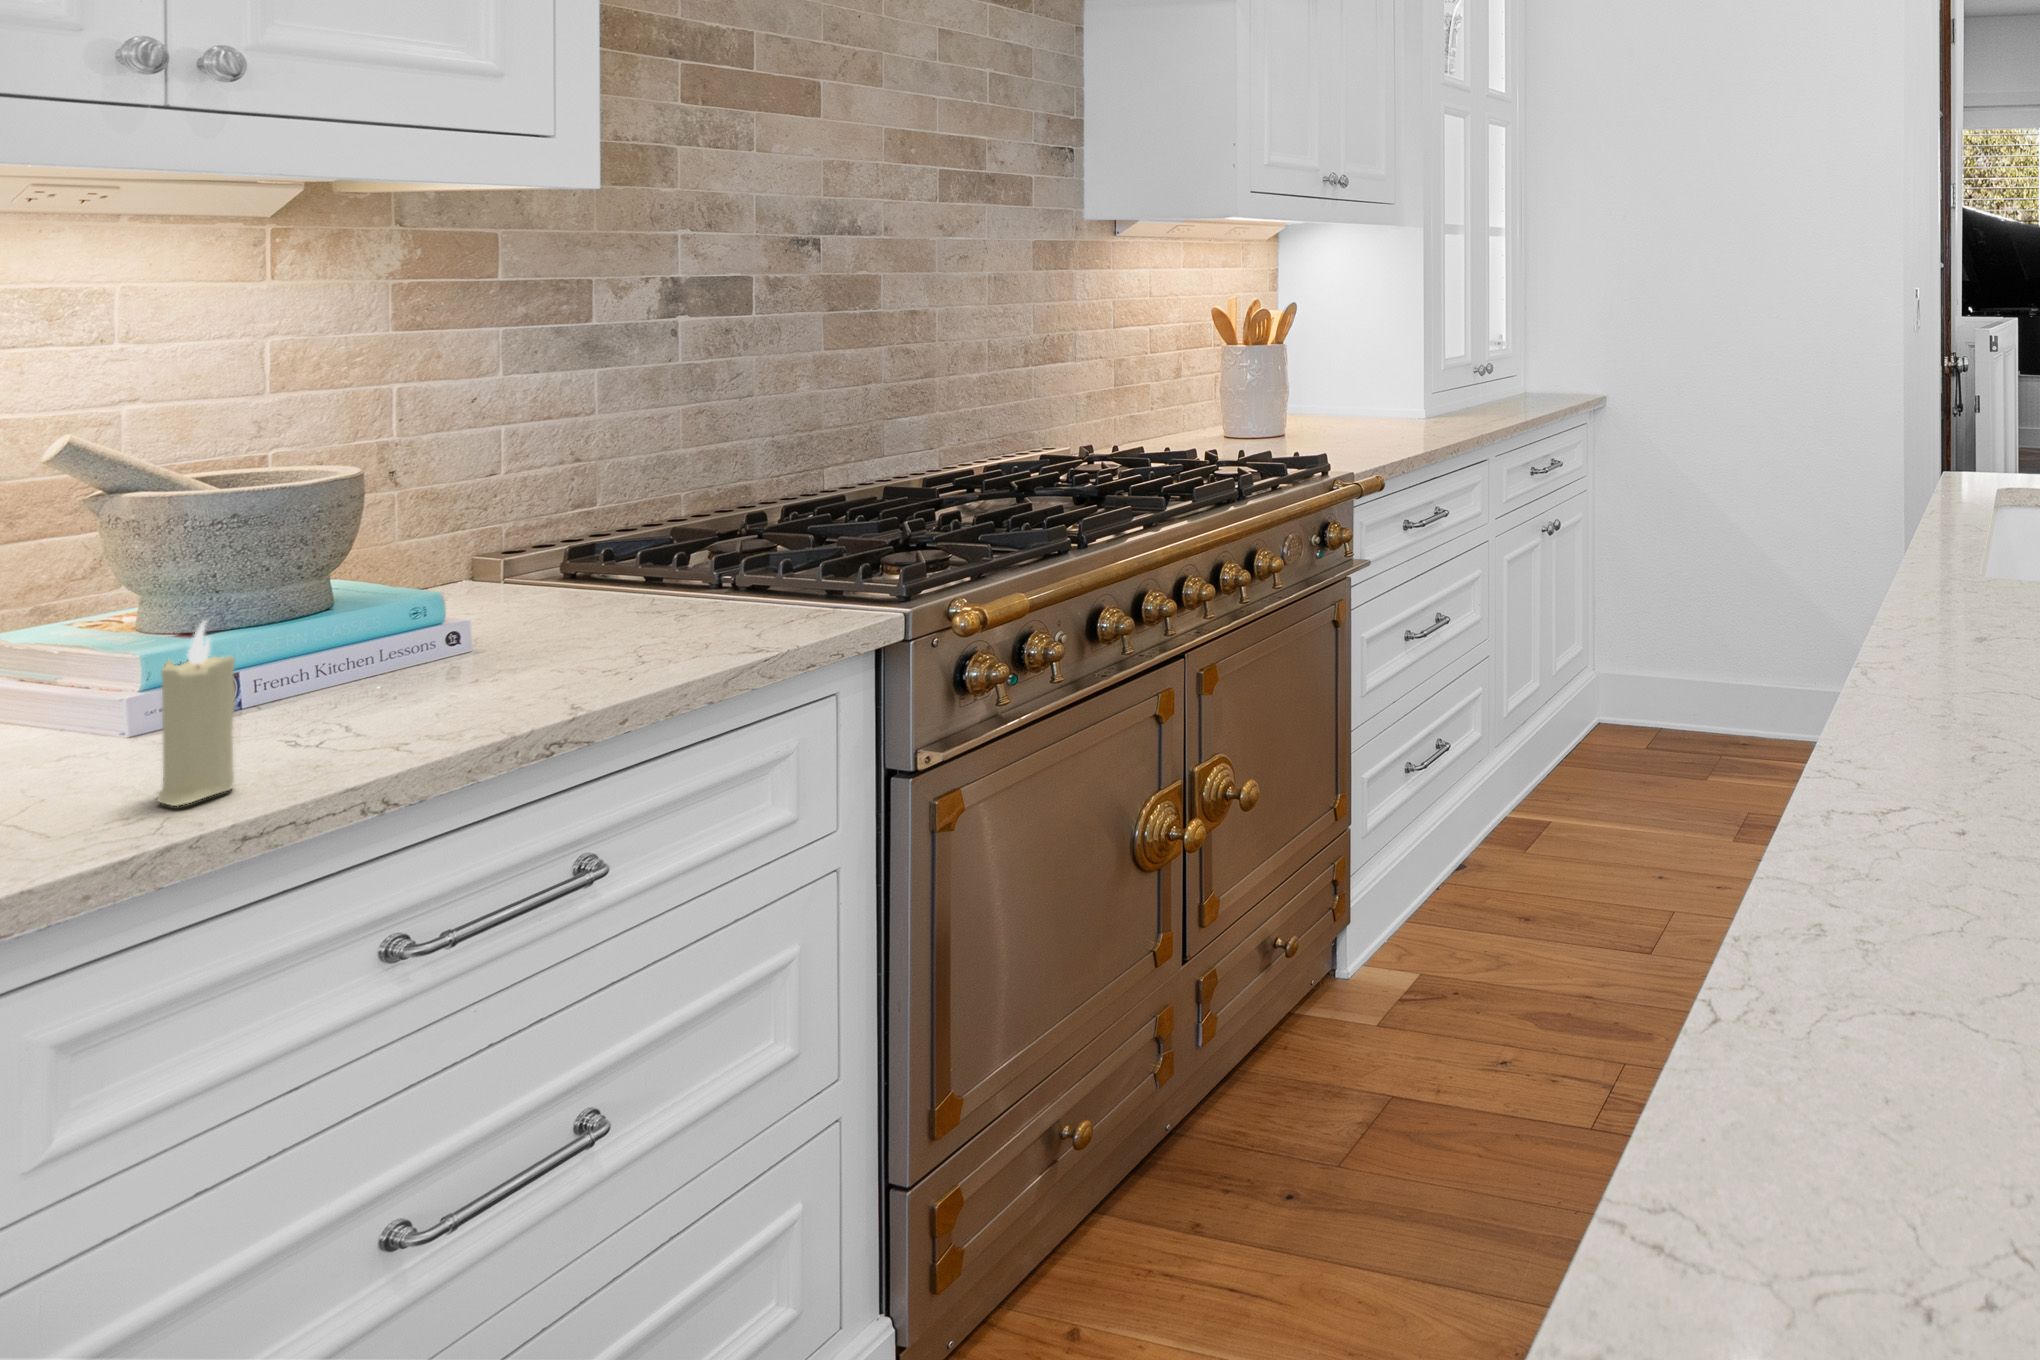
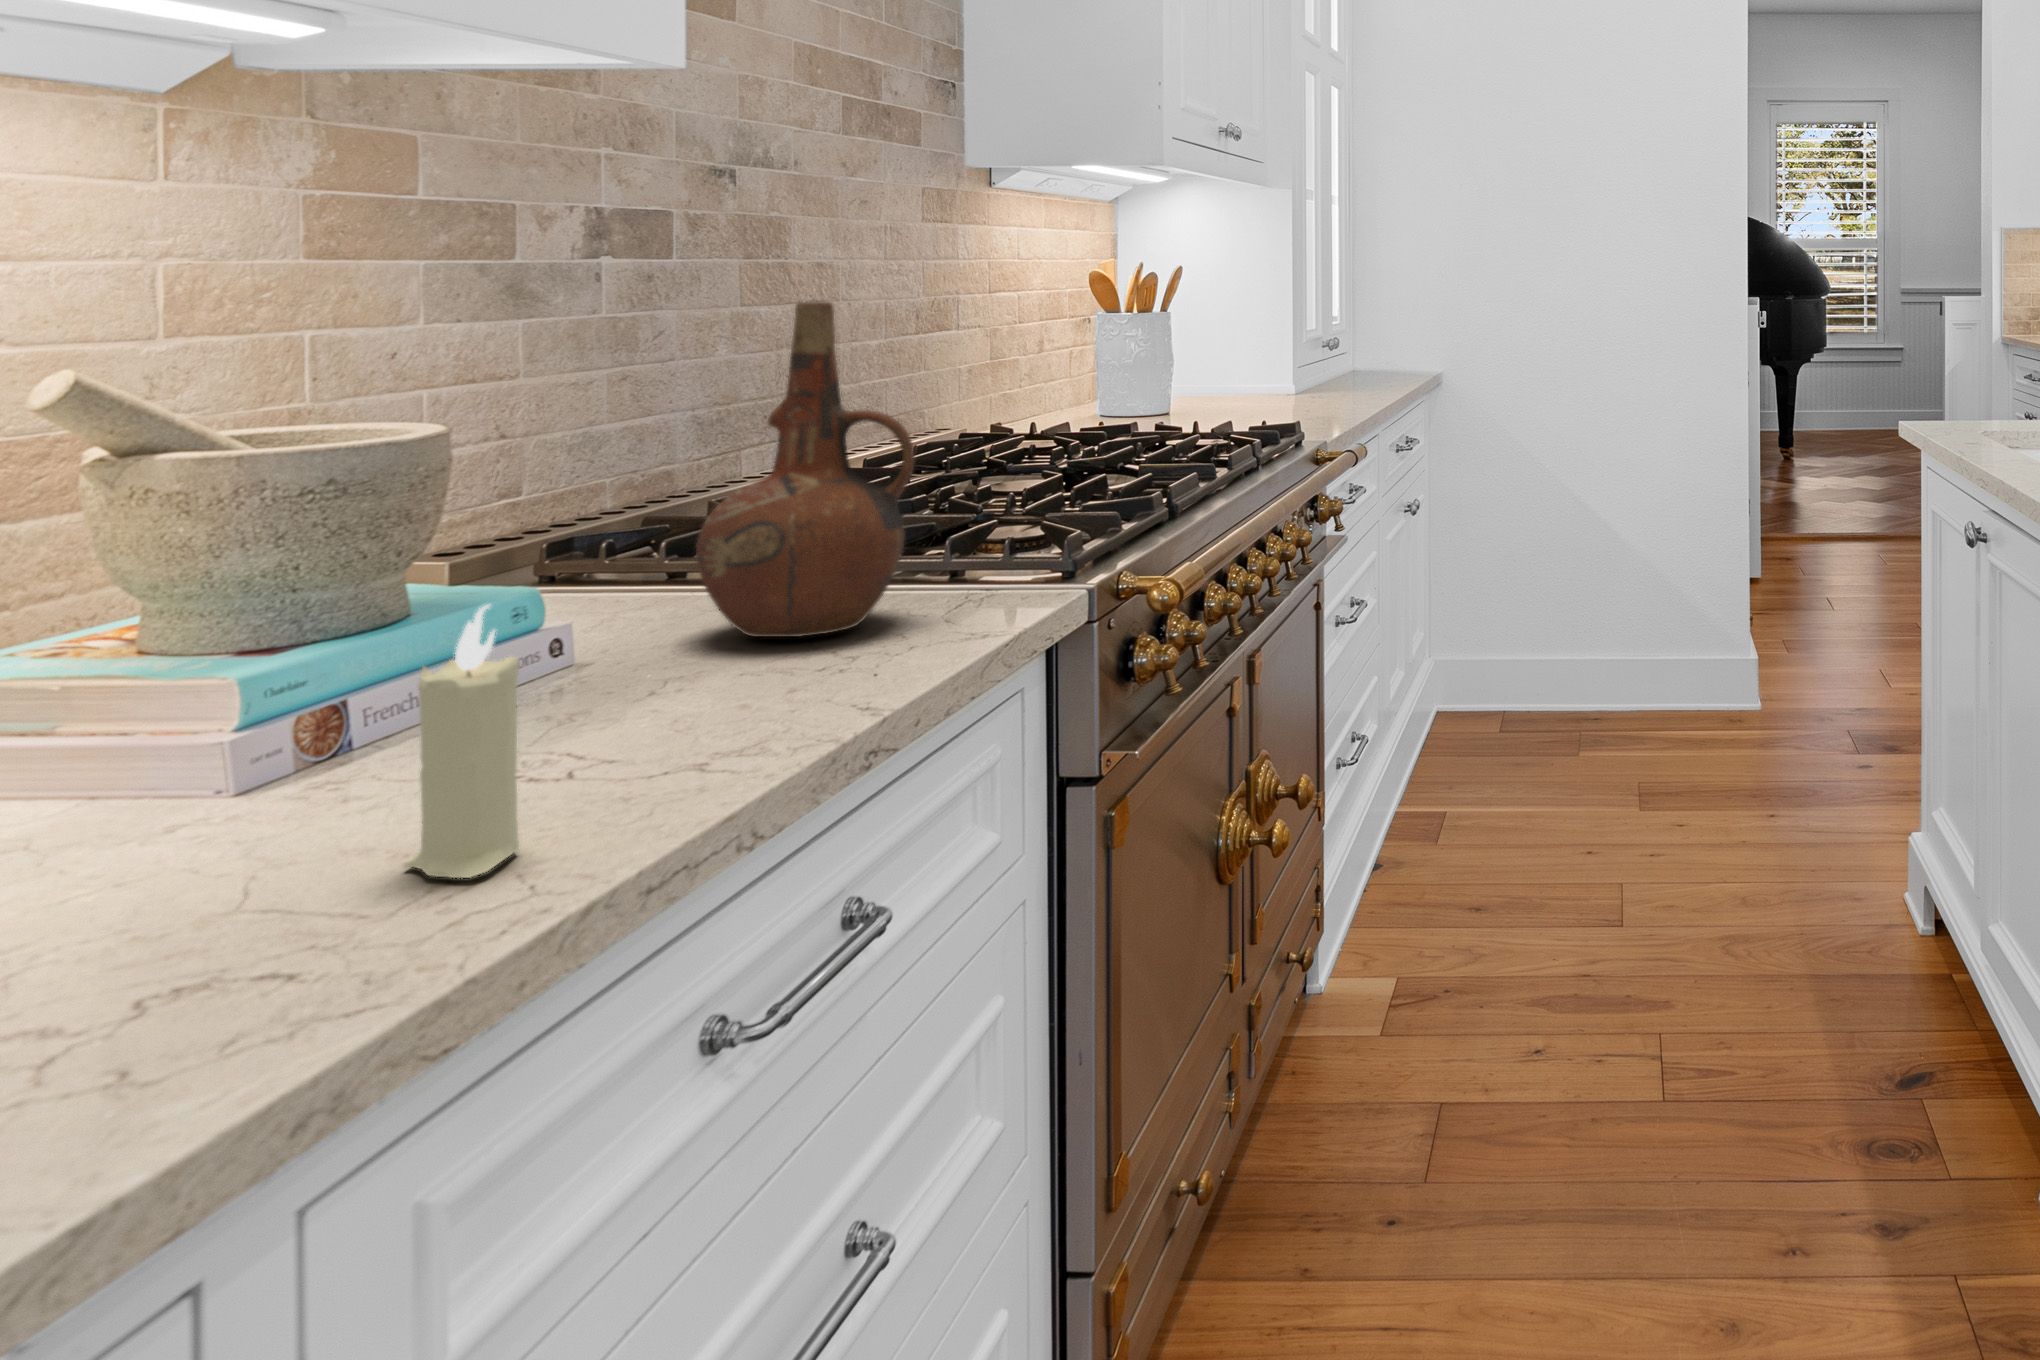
ceramic pitcher: none [575,377,752,640] -> present [696,301,915,637]

